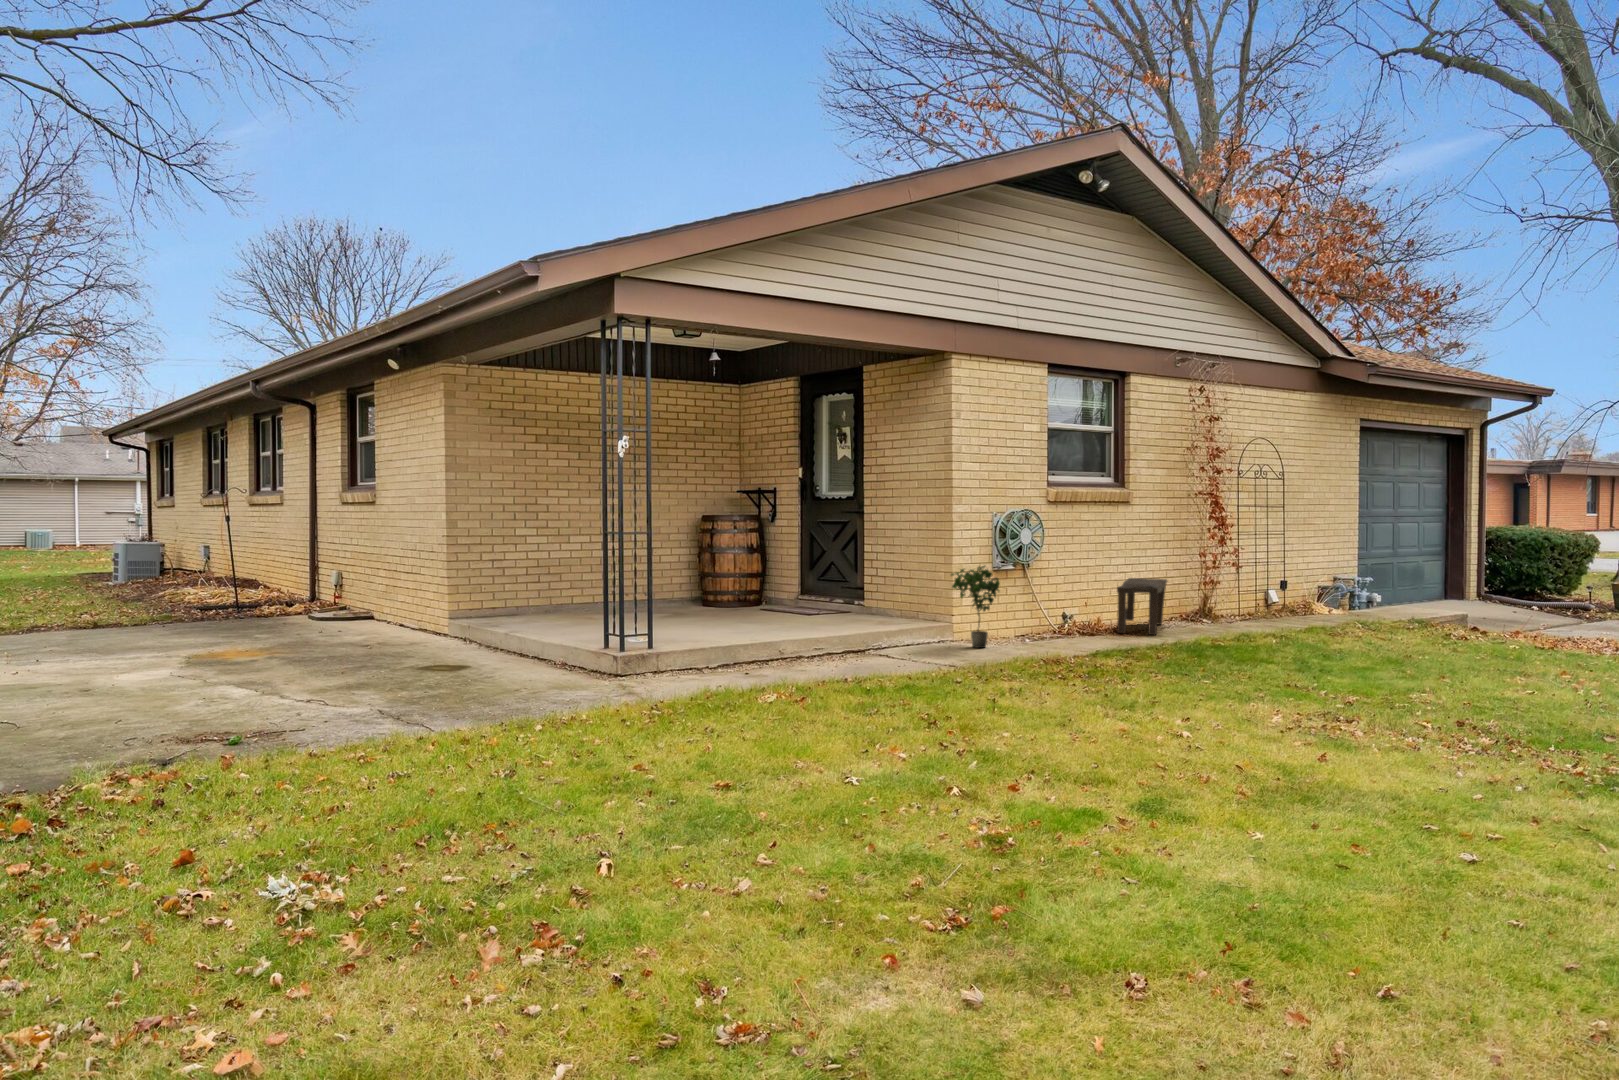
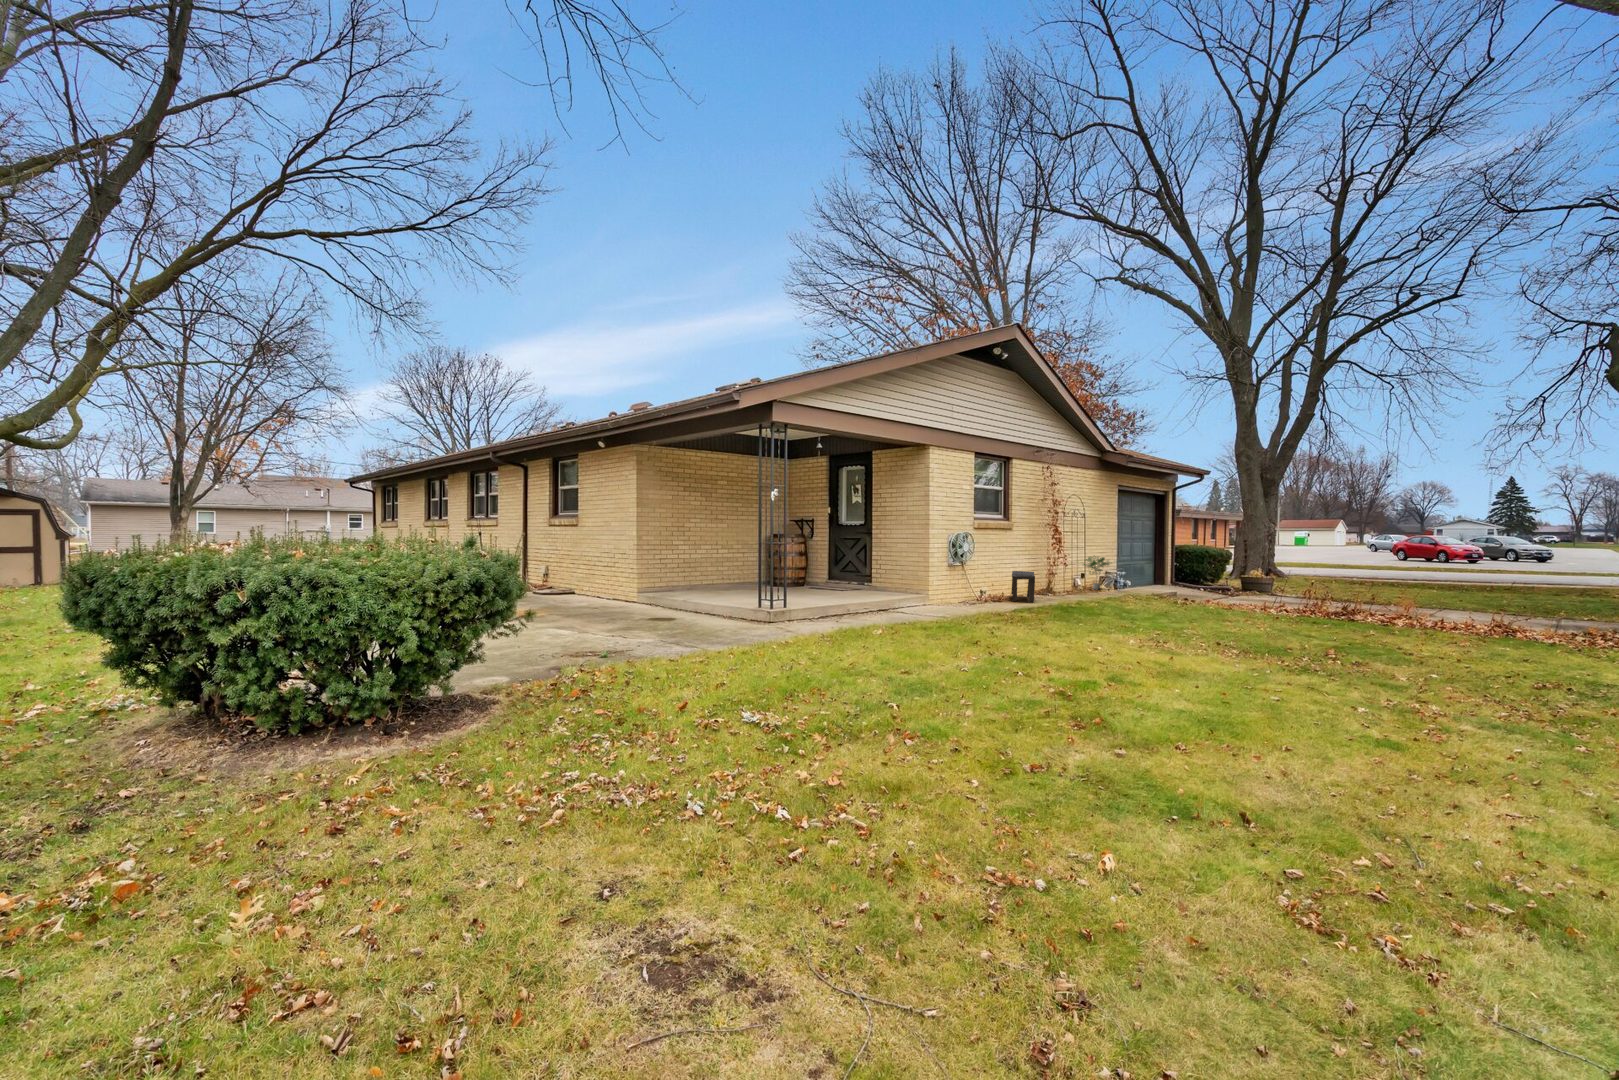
potted plant: present [951,566,1000,648] -> present [1084,557,1109,590]

